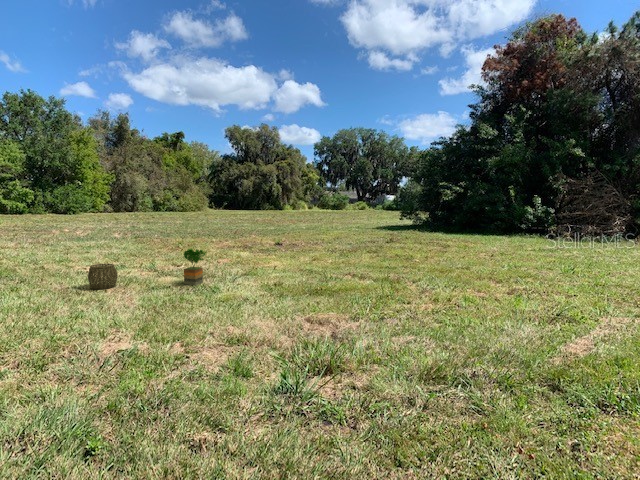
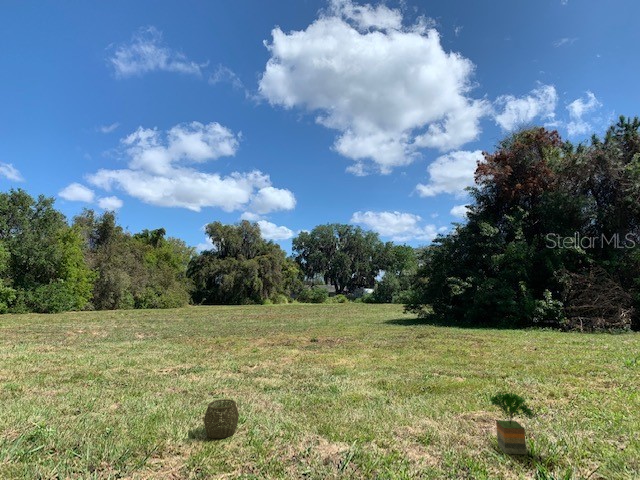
potted tree: present [183,249,205,285] -> present [490,393,533,454]

